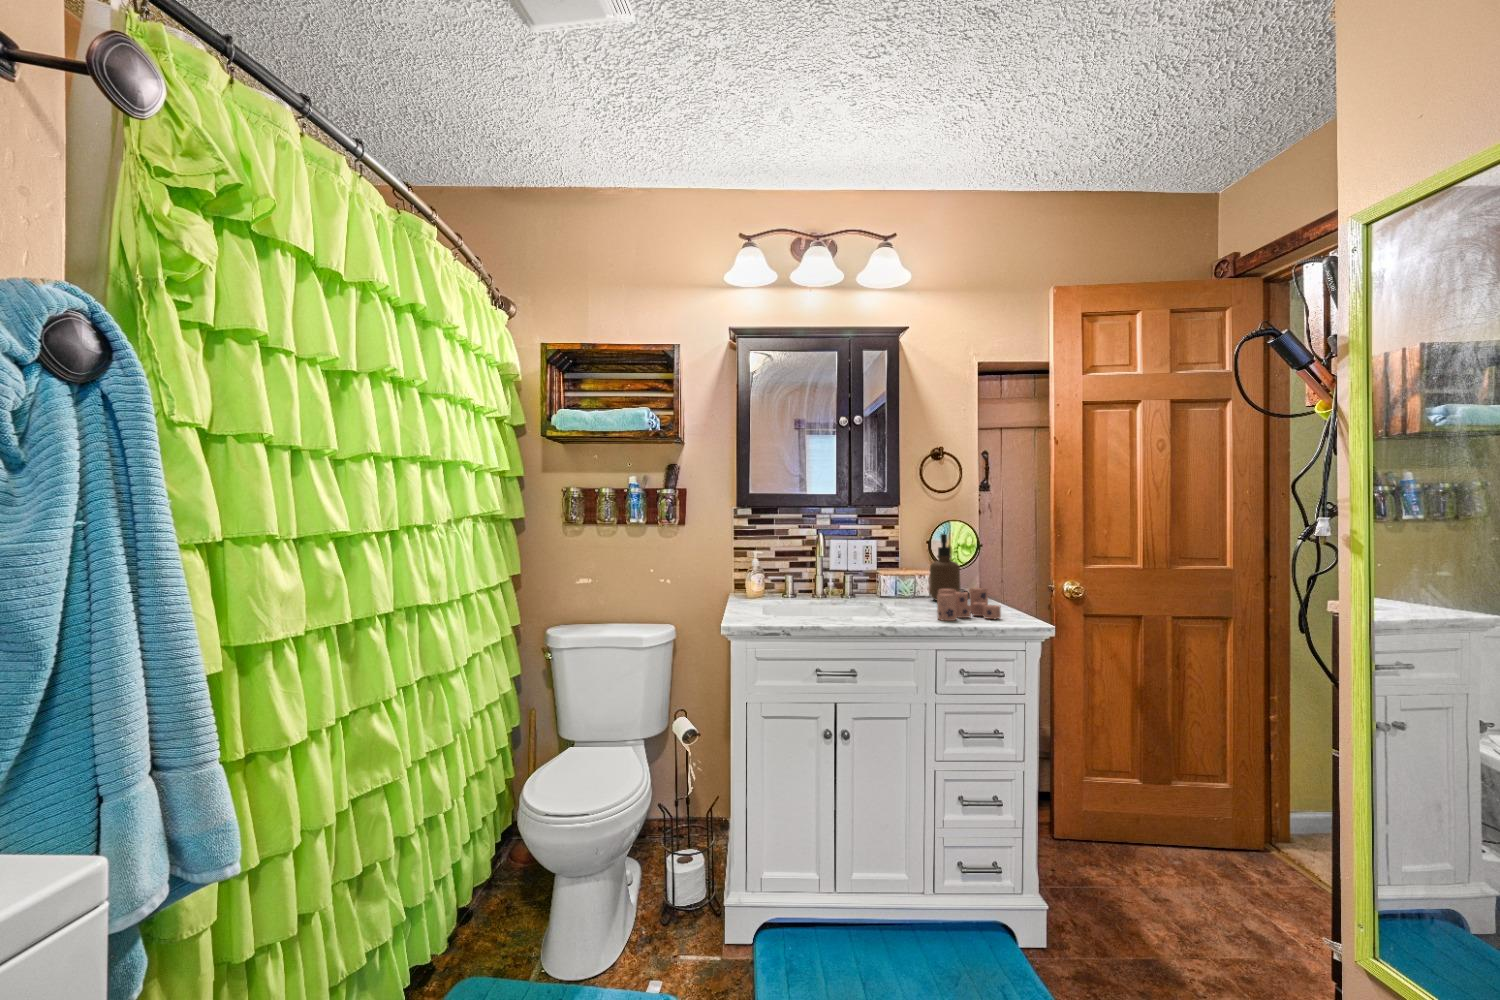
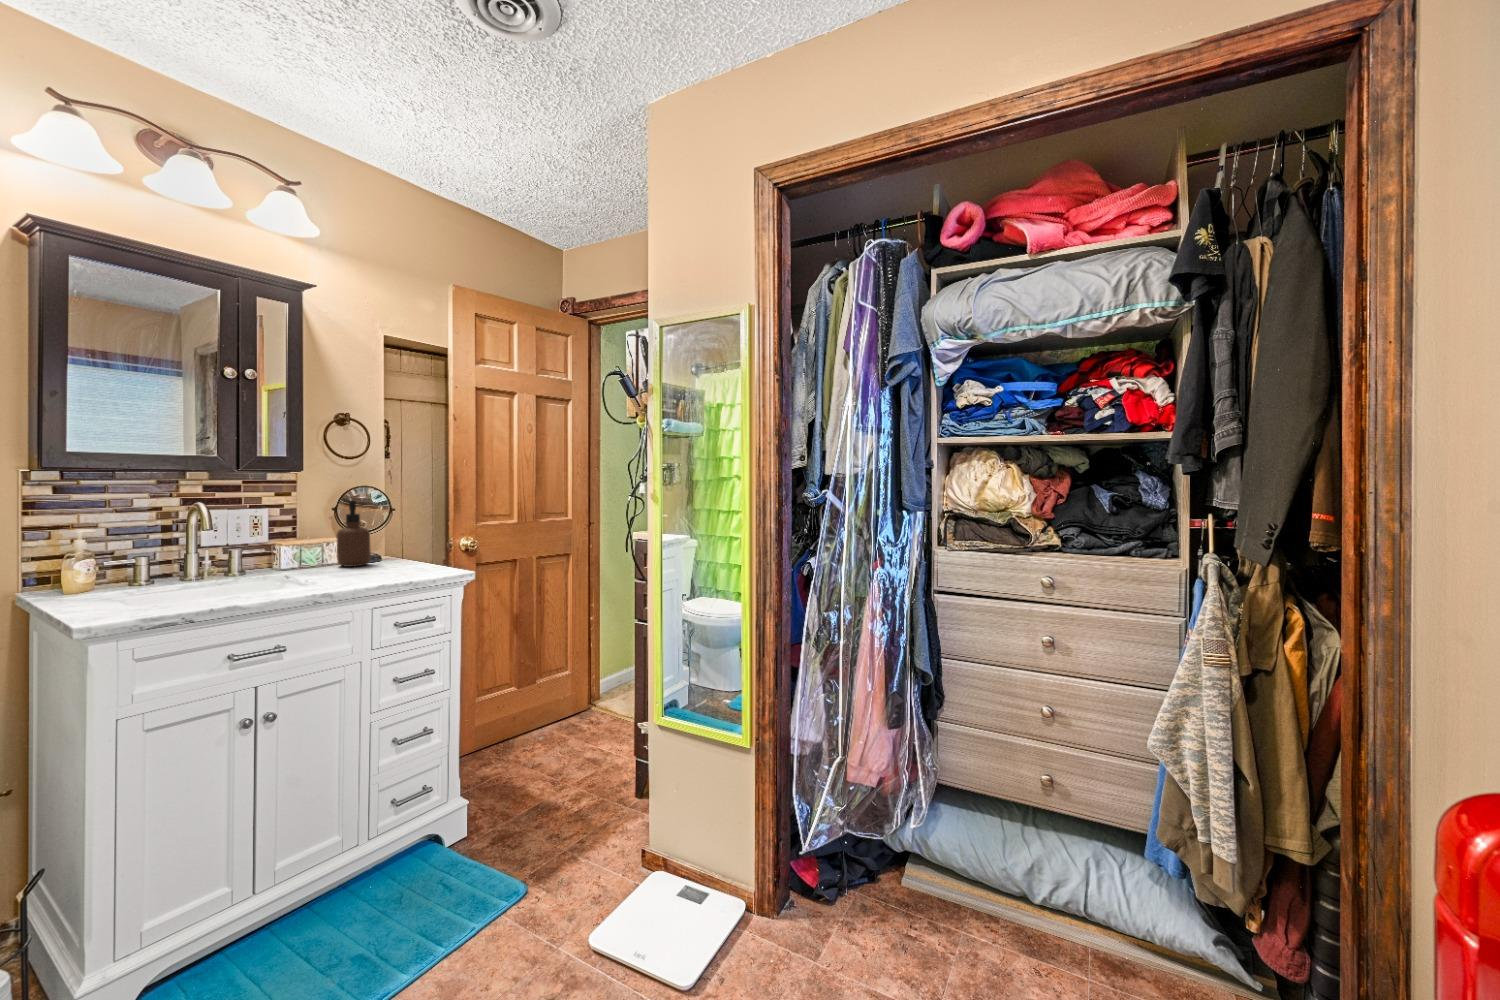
candle: present [937,588,1001,621] -> none [361,549,426,582]

